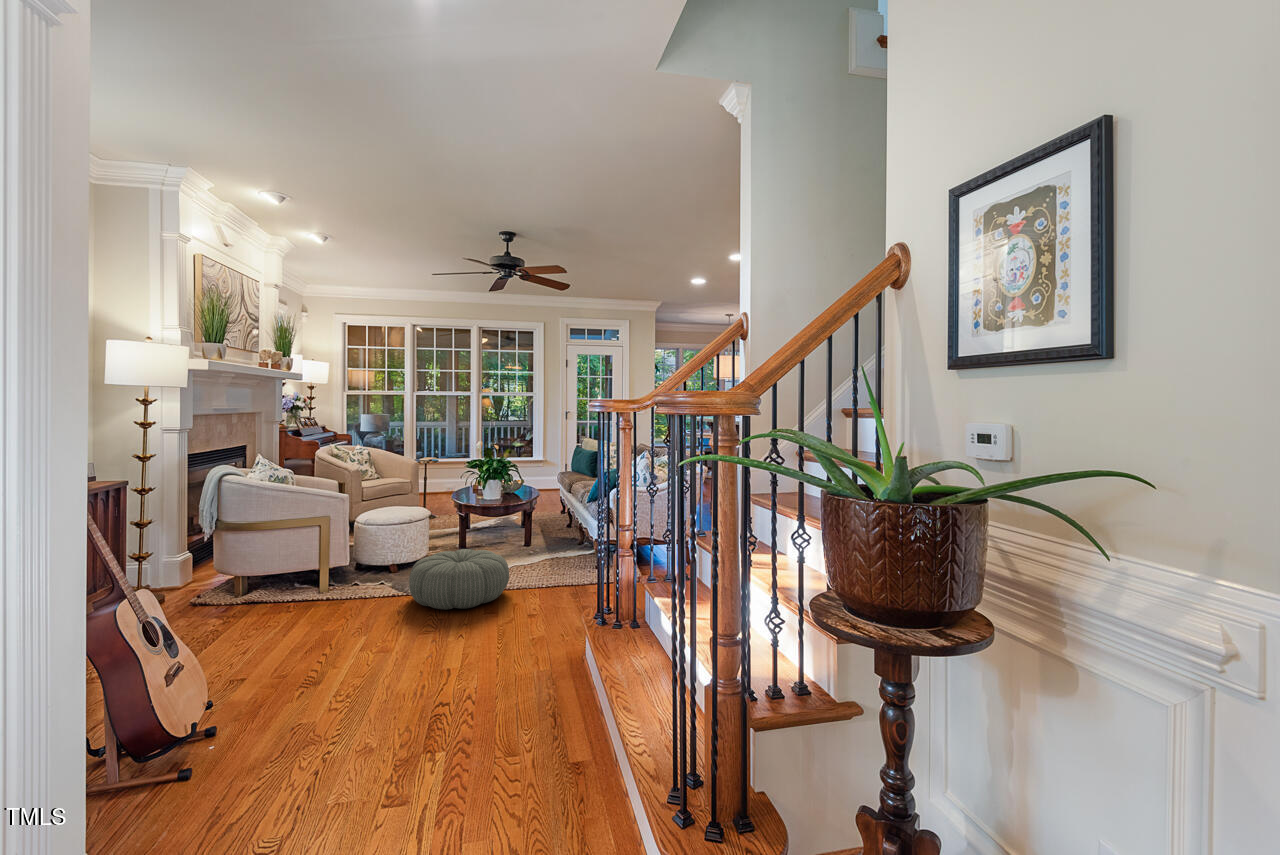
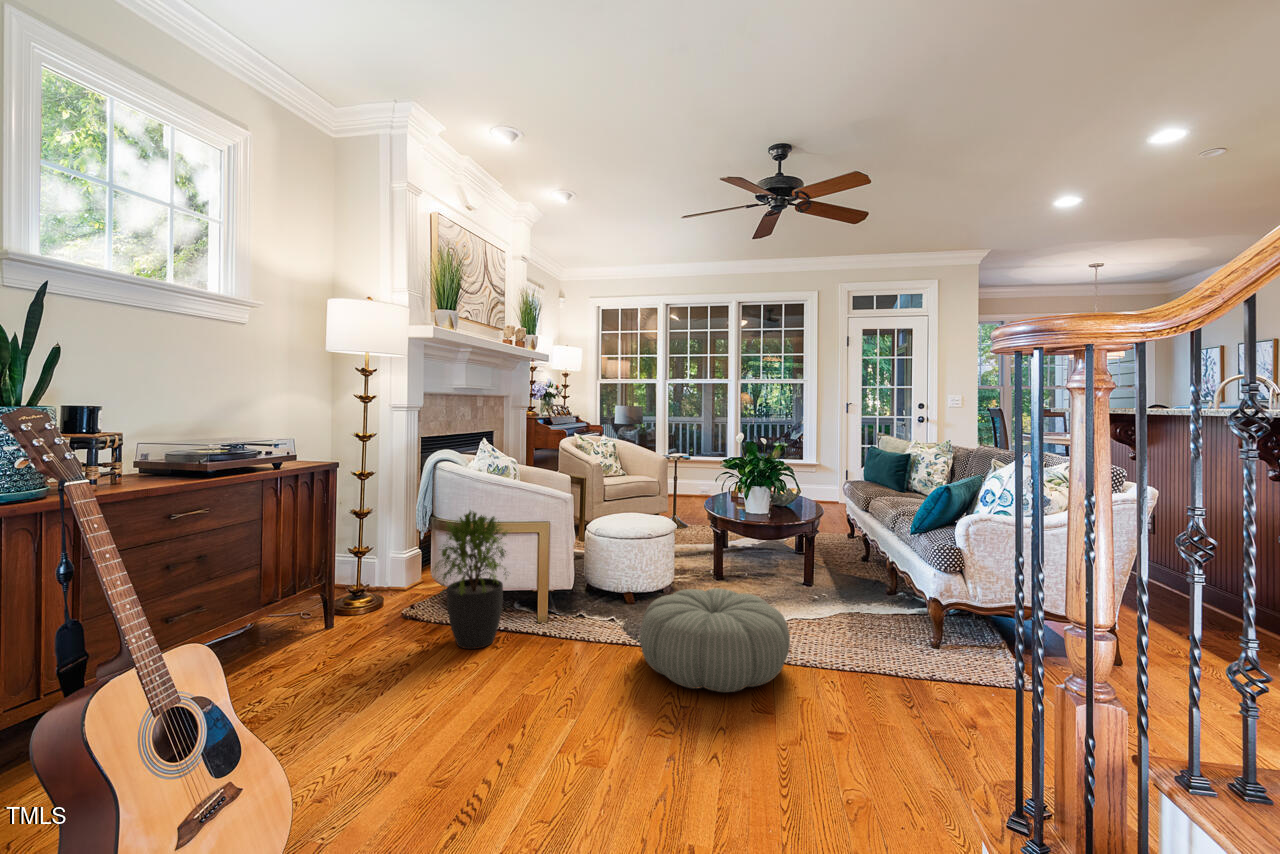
potted plant: none [231,510,302,615] -> present [435,510,507,649]

